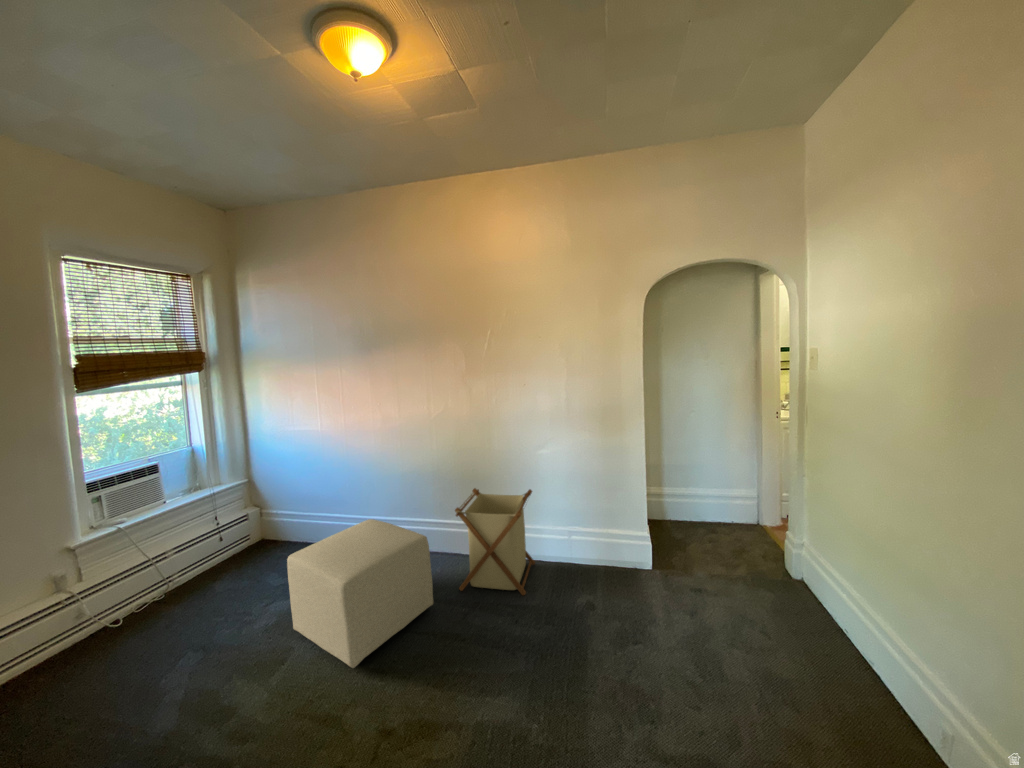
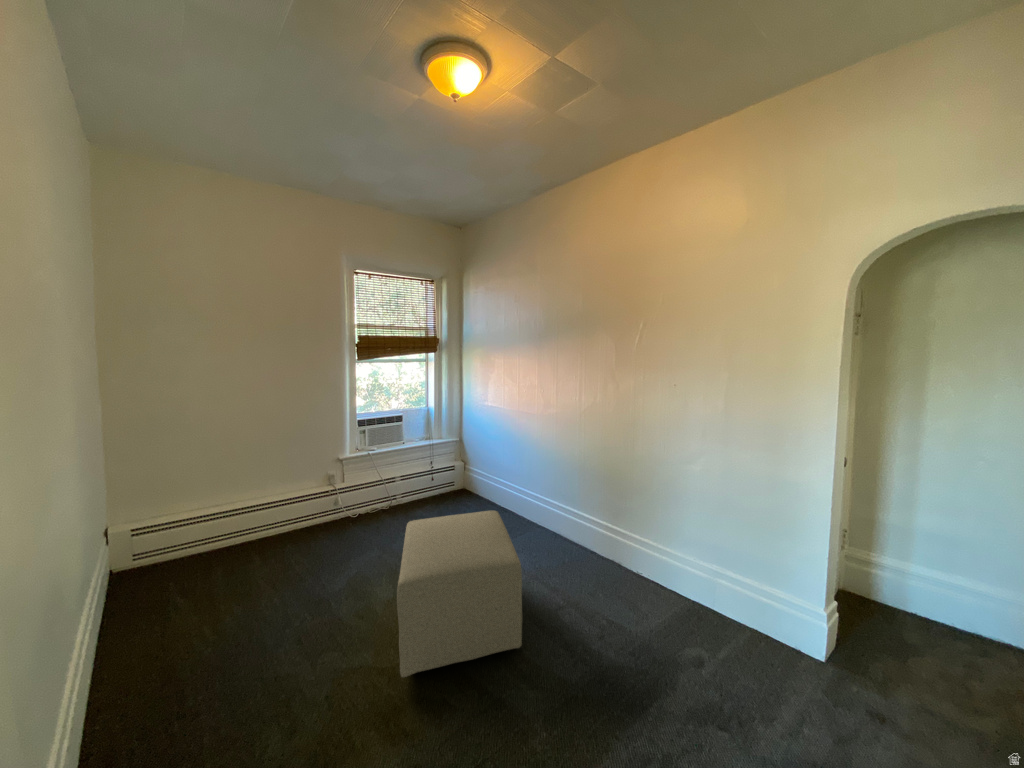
laundry basket: present [455,488,535,595] -> none [563,519,699,727]

